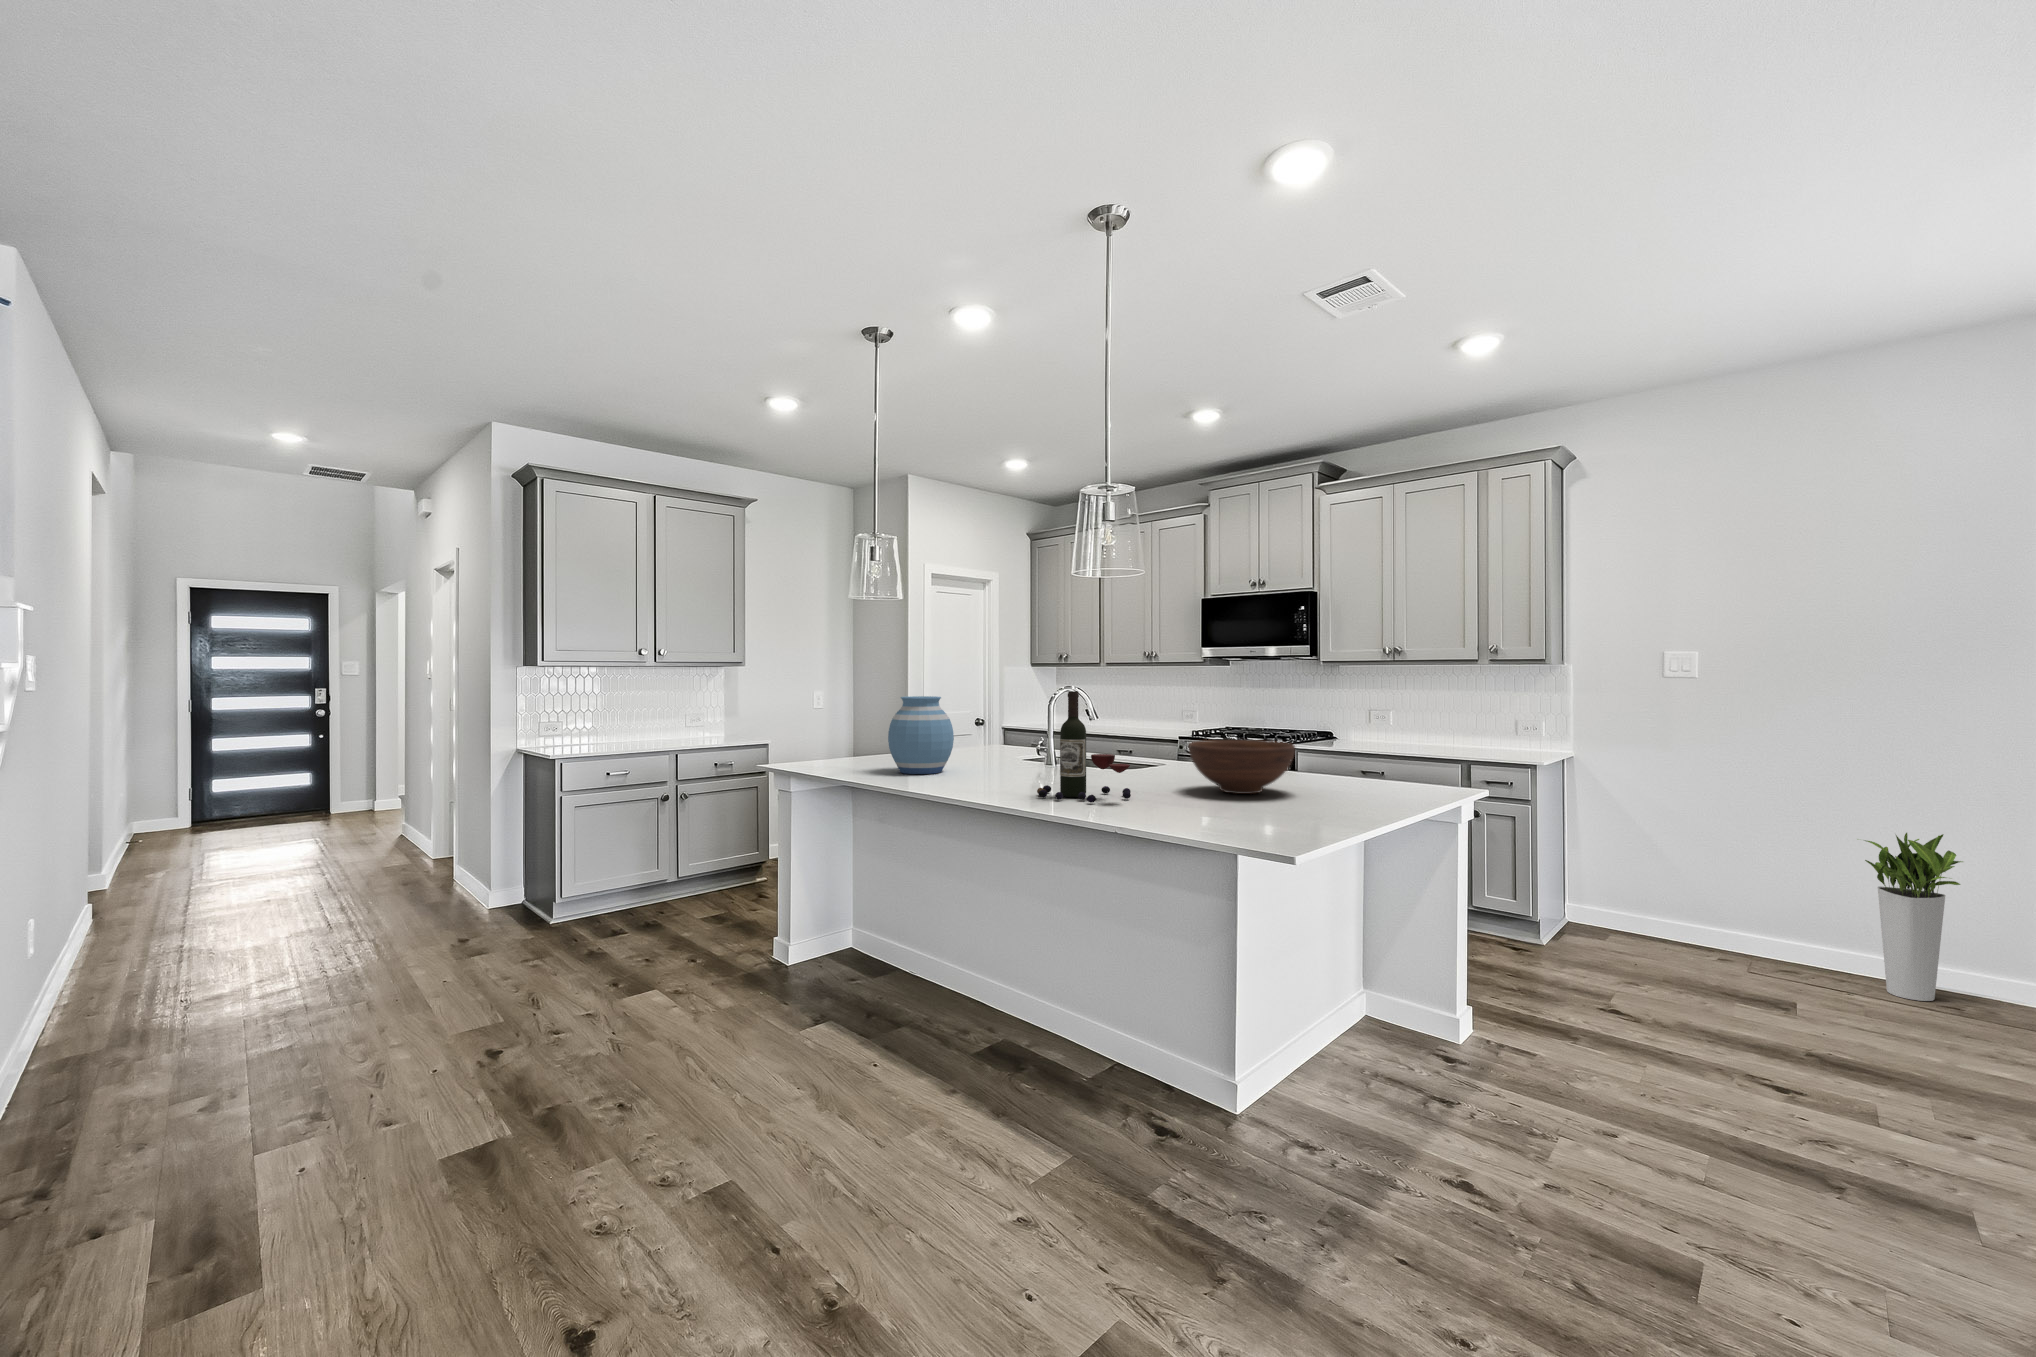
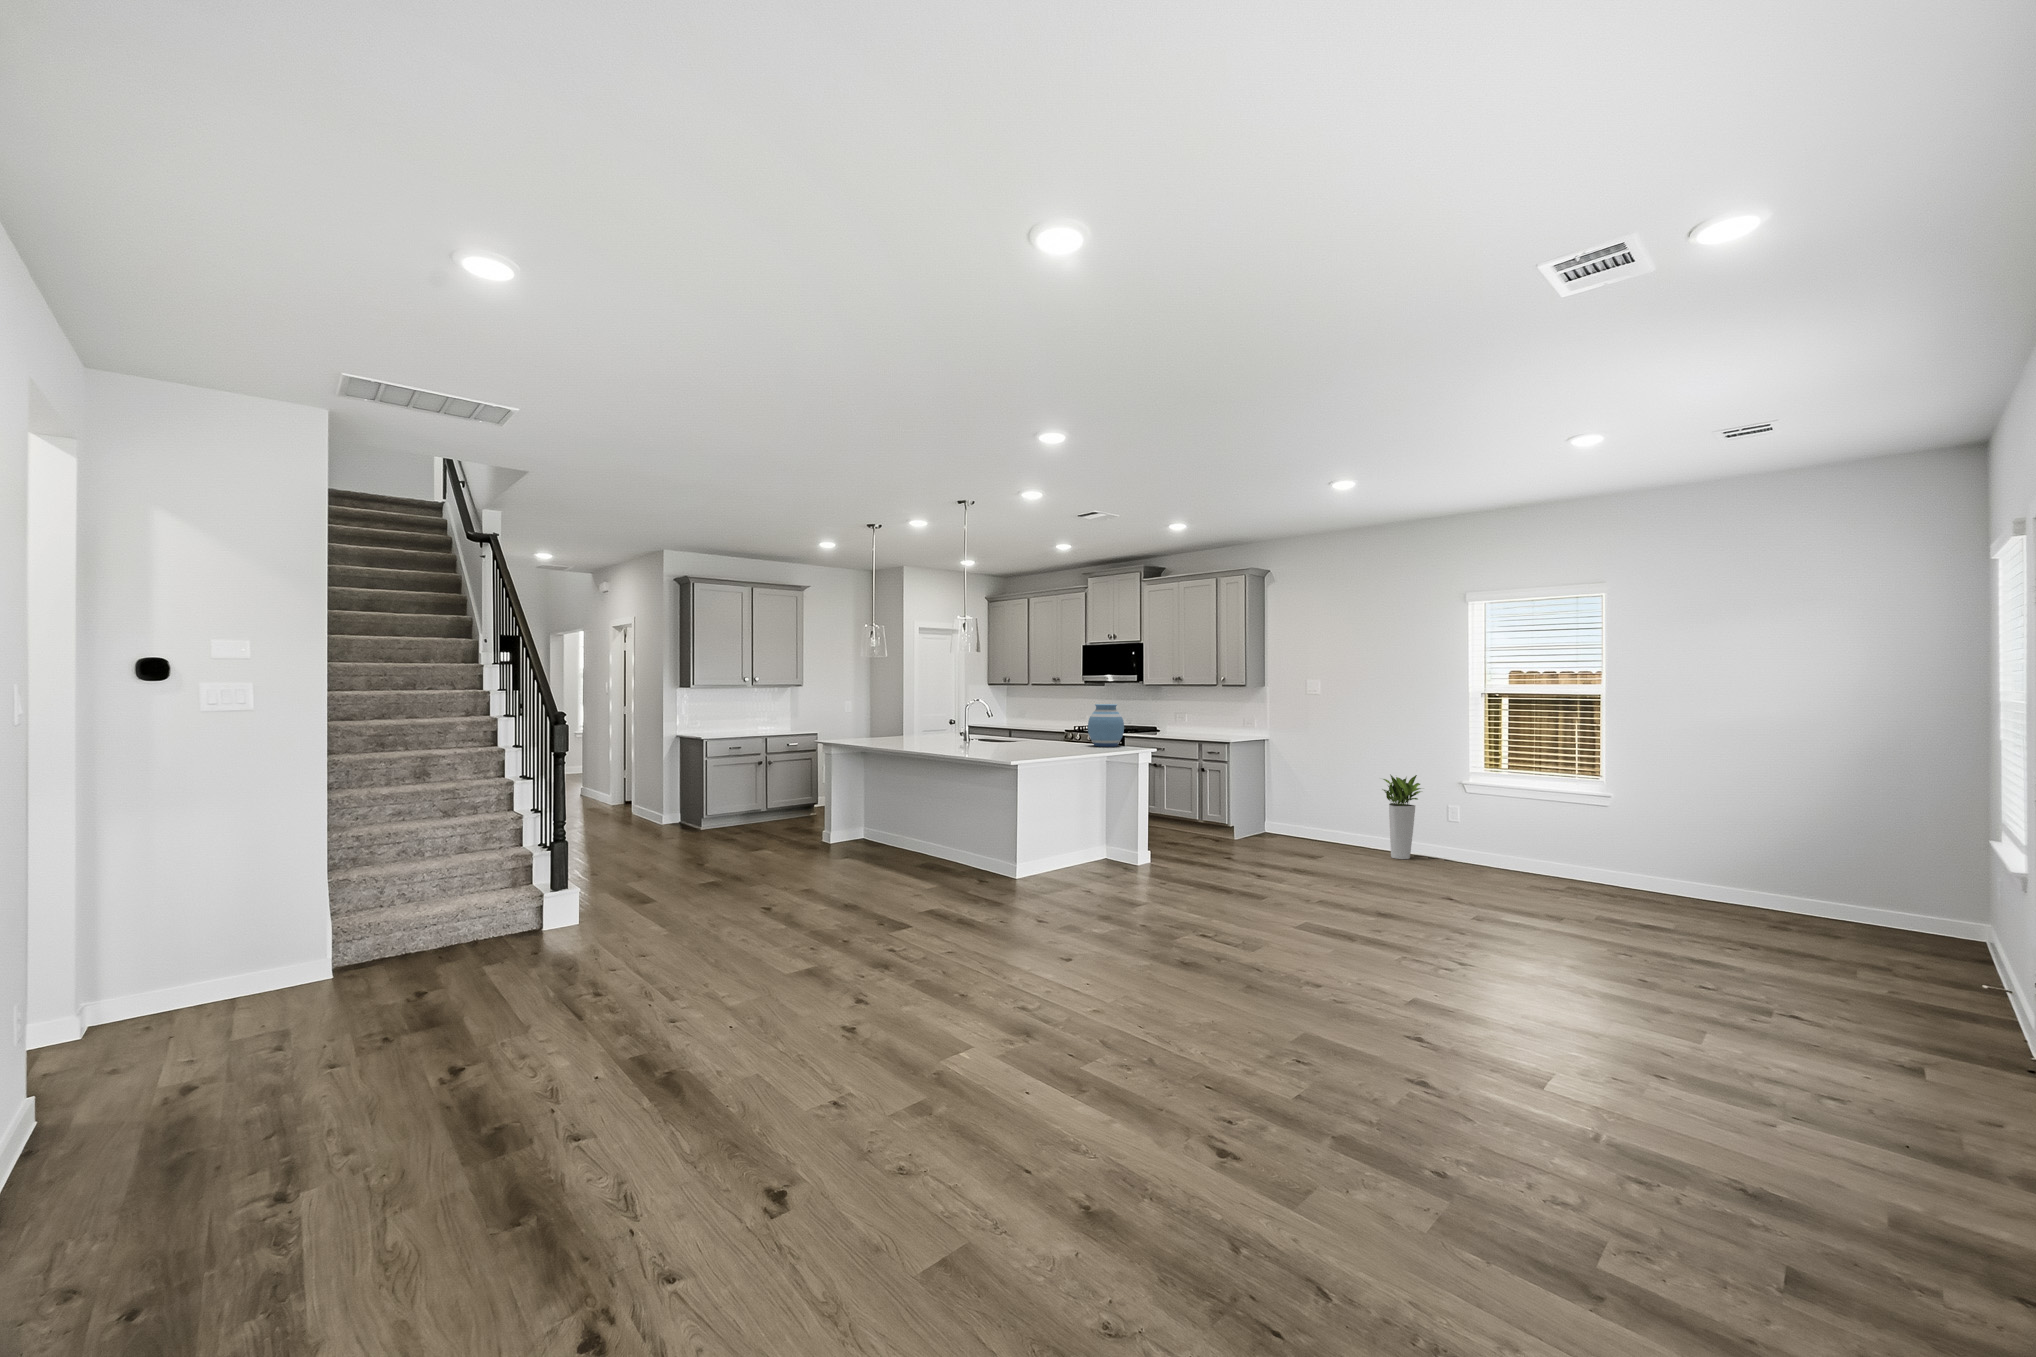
wine bottle: present [1037,691,1131,803] -> none [943,699,987,749]
vase: present [888,696,954,774] -> present [1088,704,1124,747]
fruit bowl: present [1188,740,1295,794] -> none [1016,723,1065,747]

